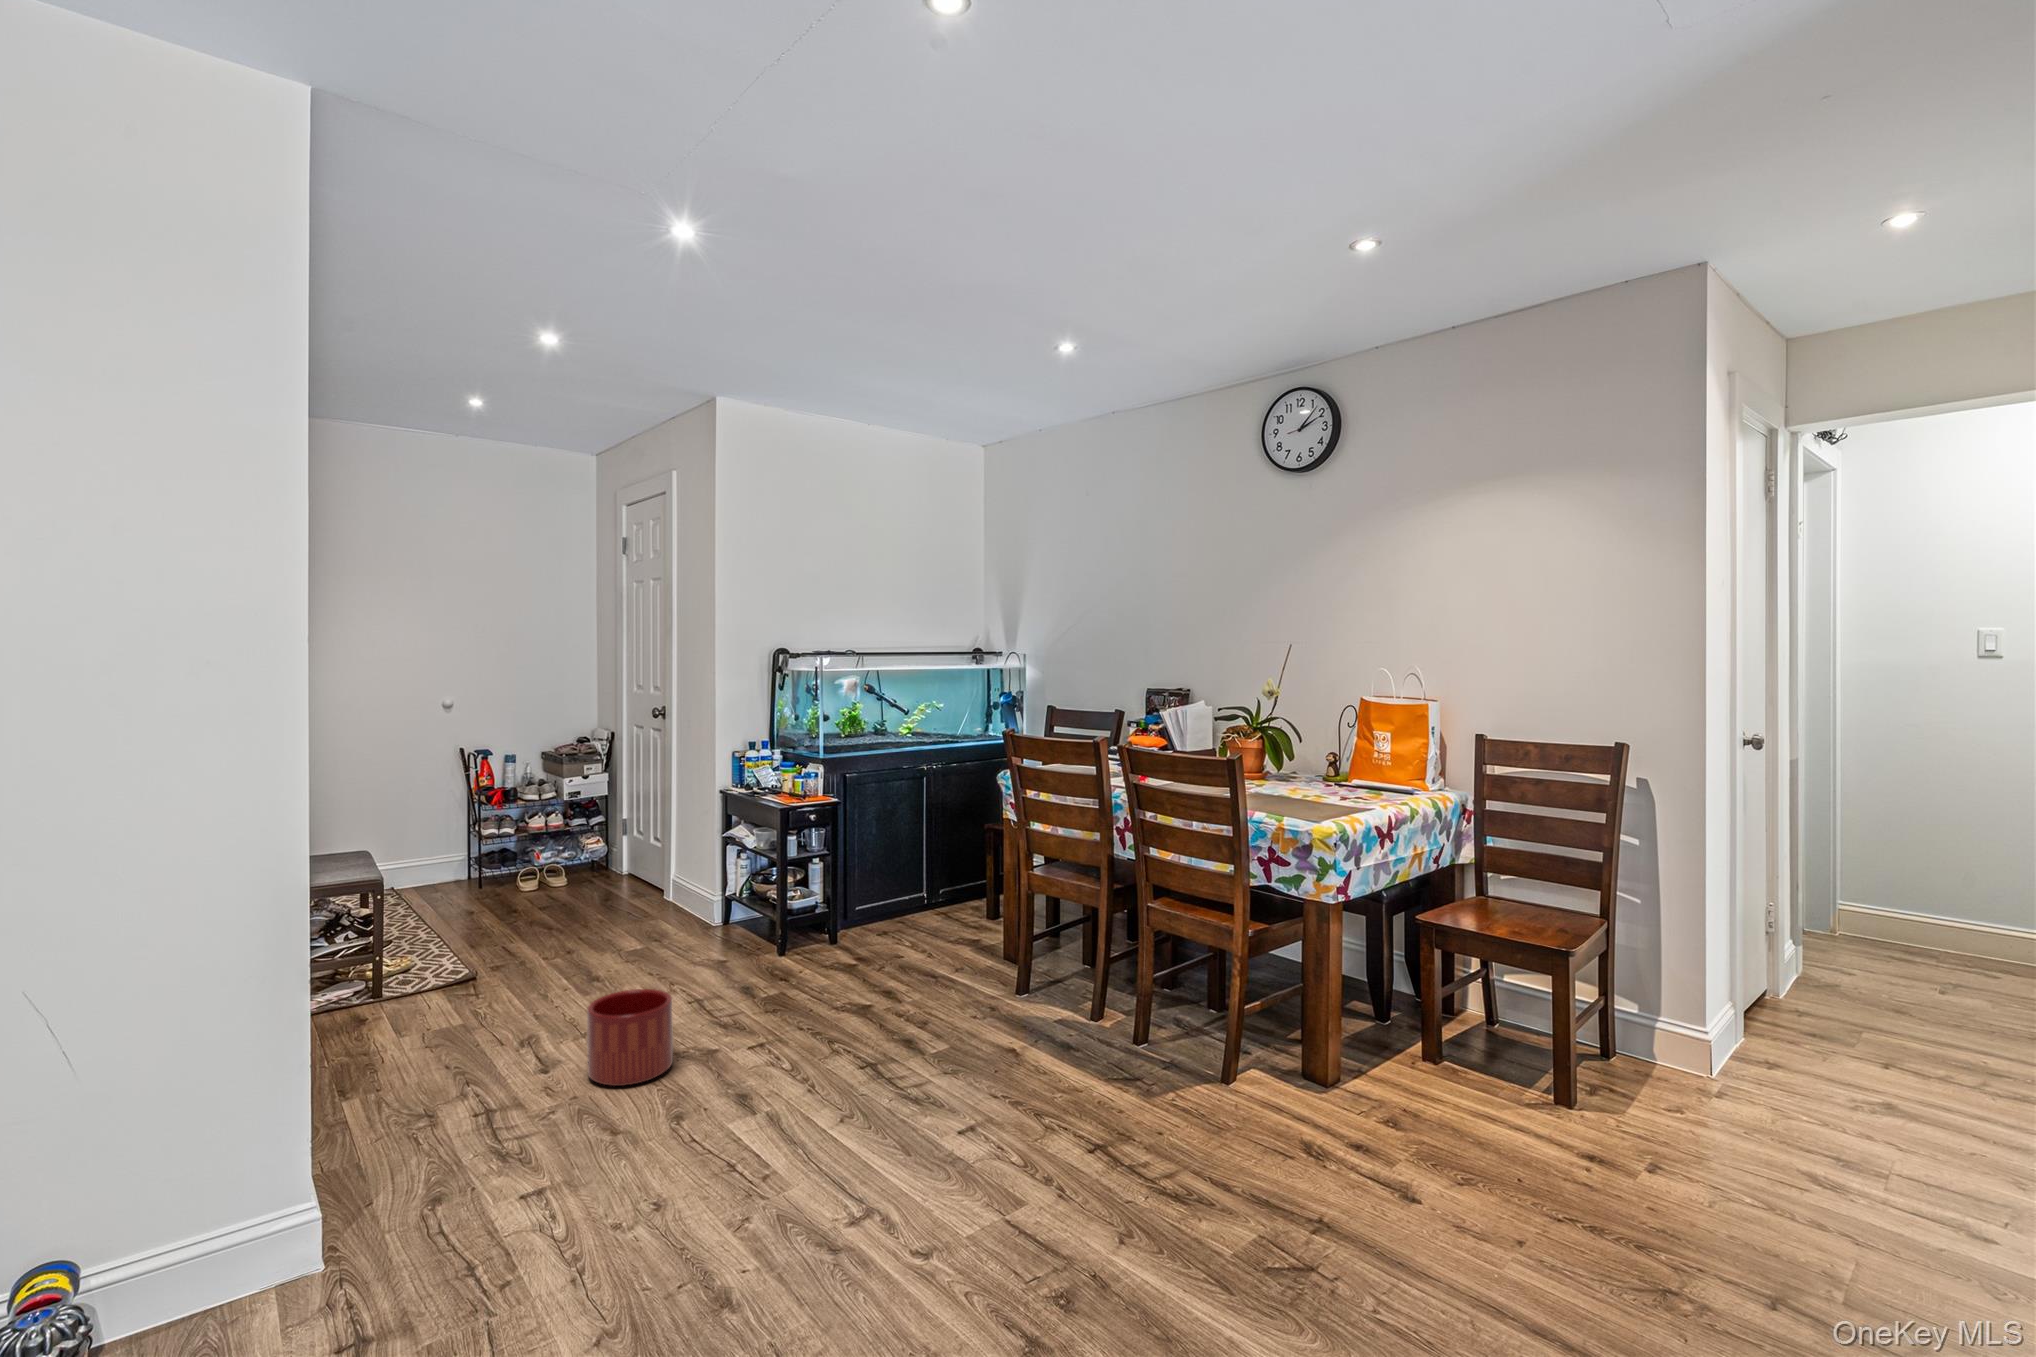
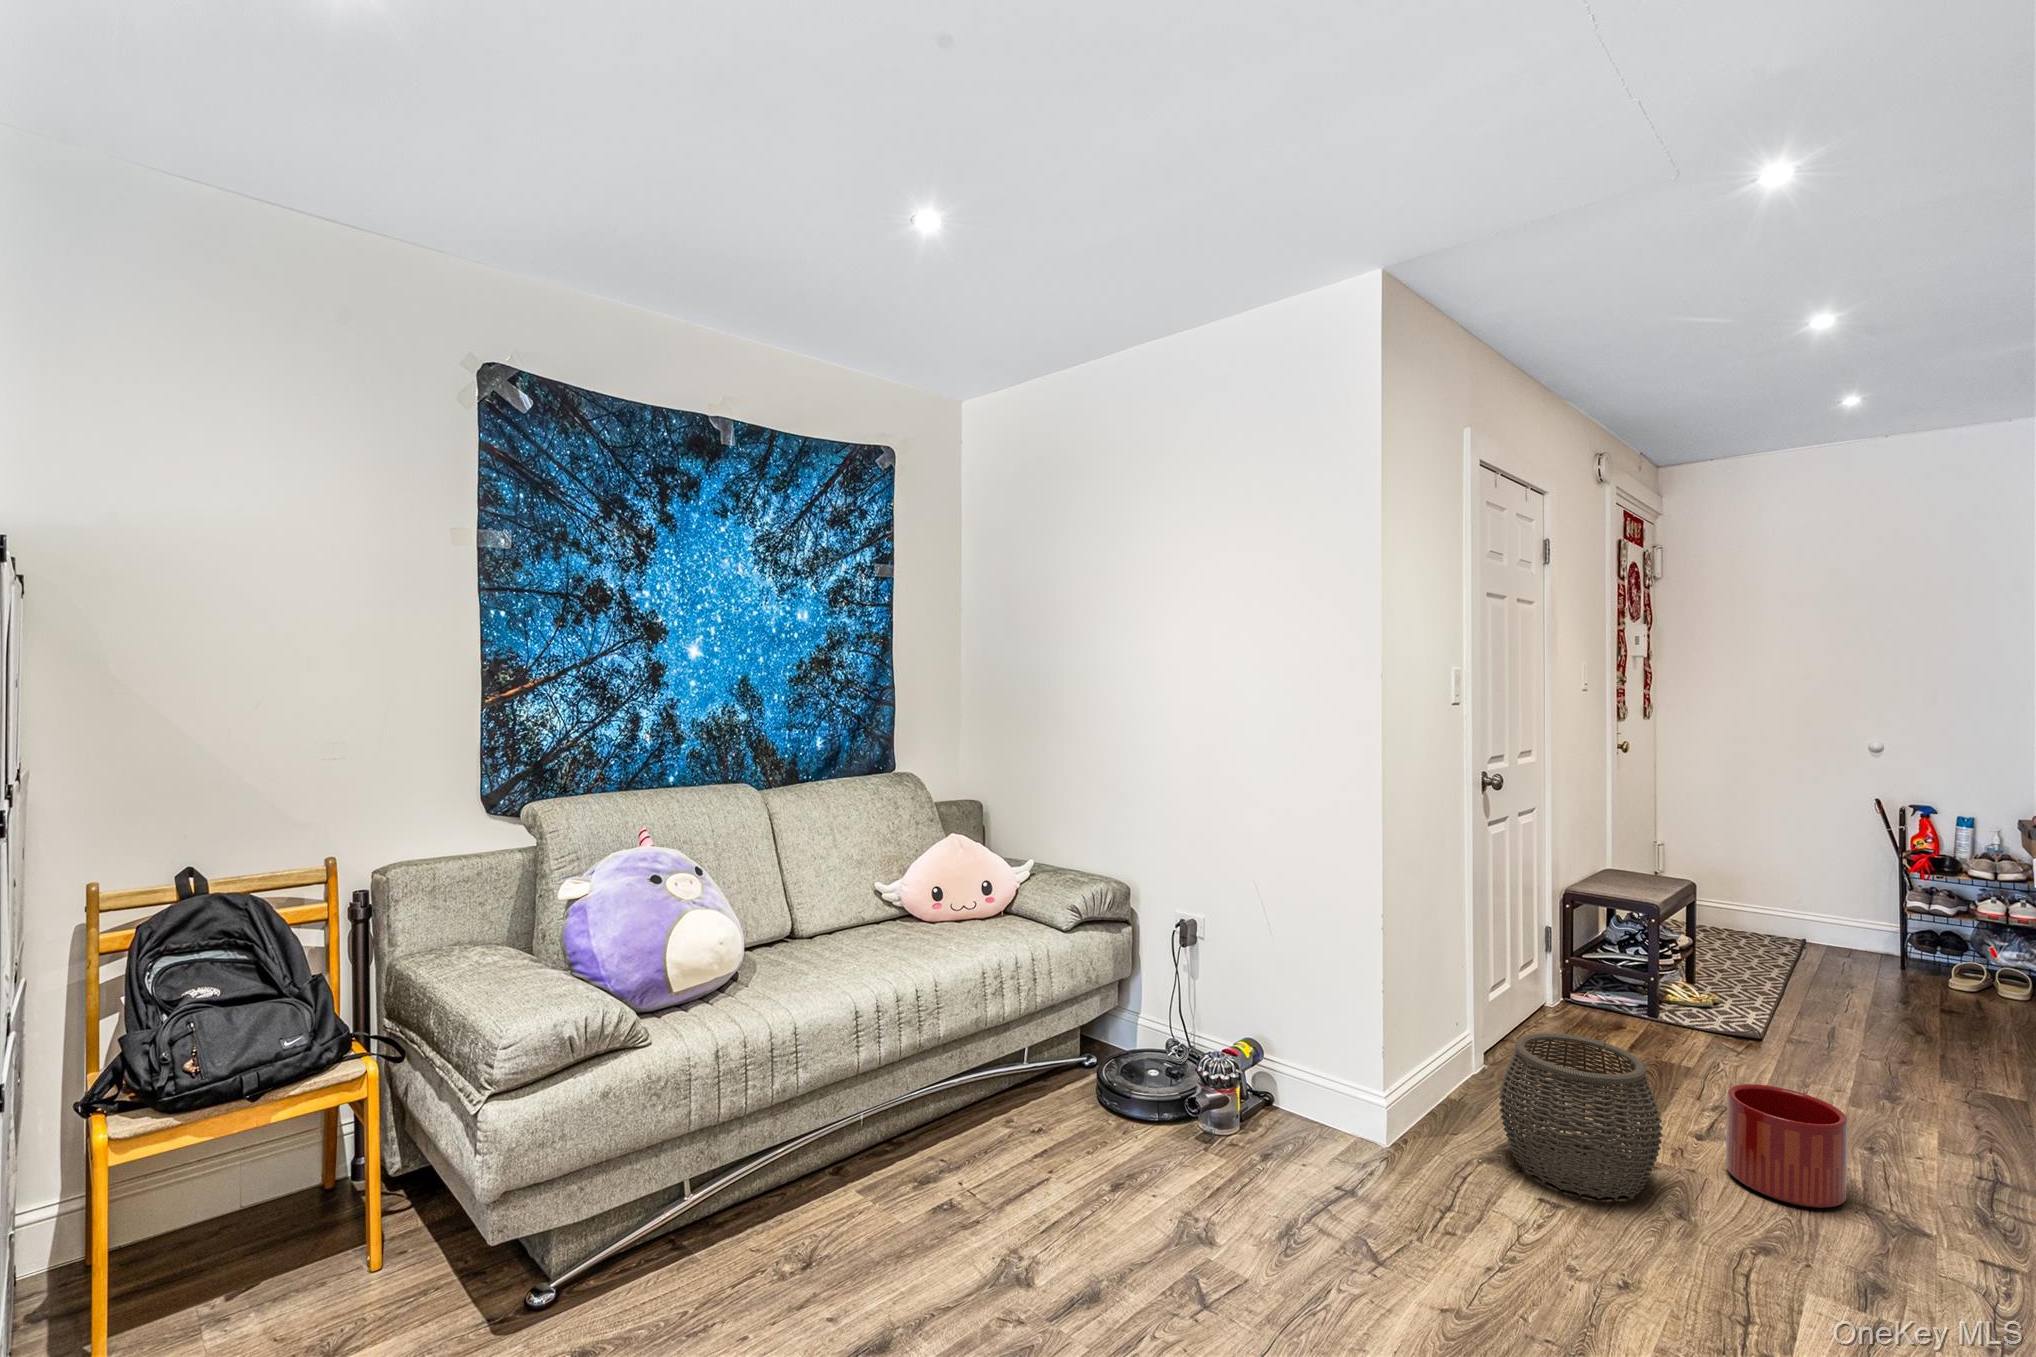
woven basket: none [428,1014,591,1186] -> present [1499,1033,1663,1200]

